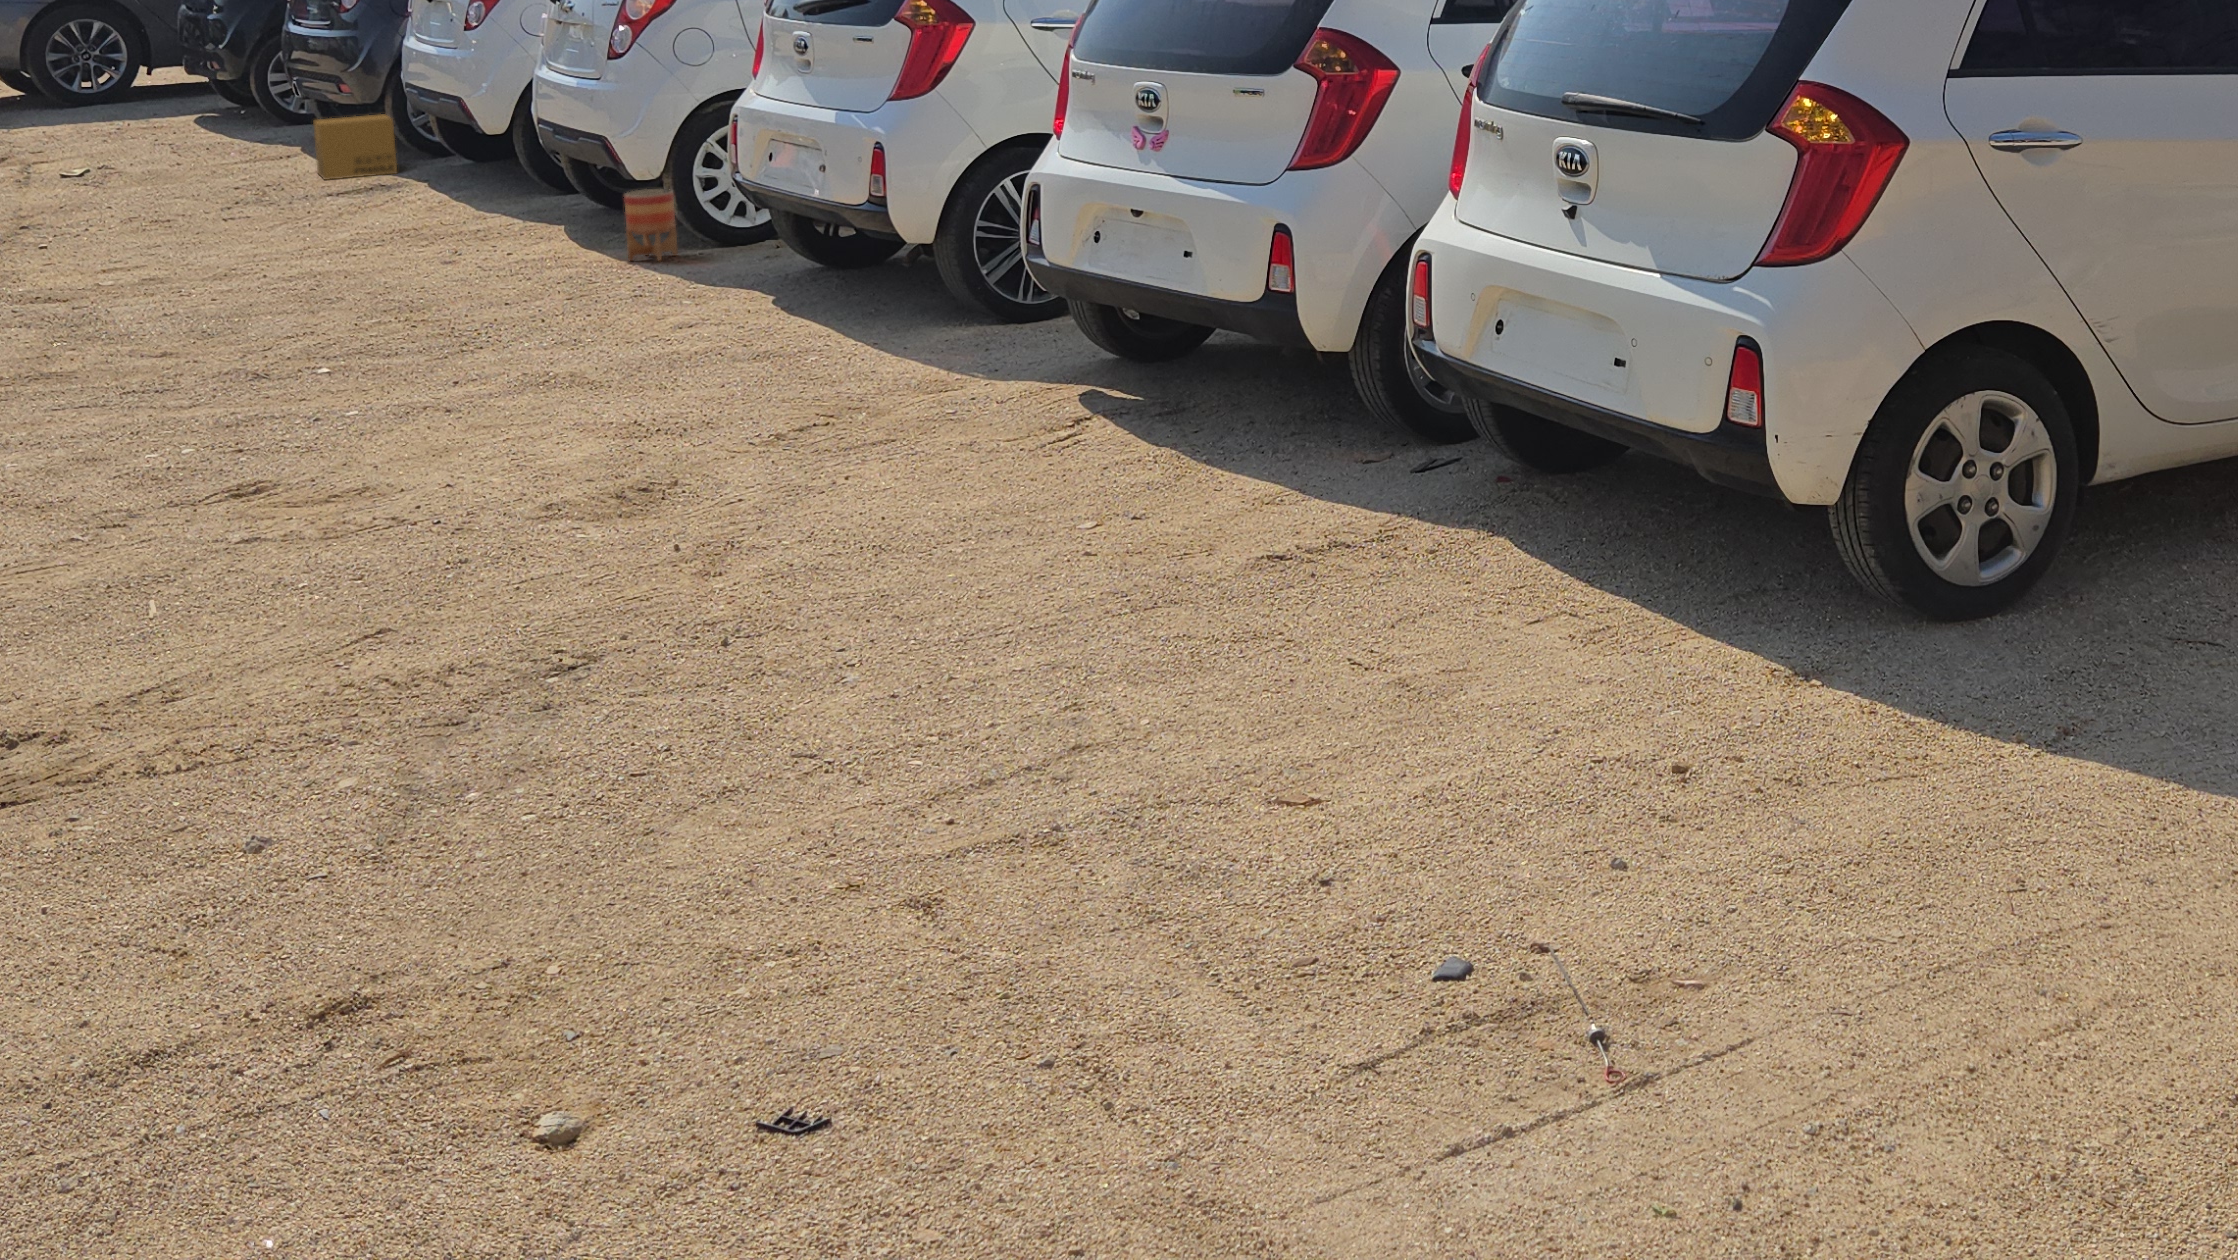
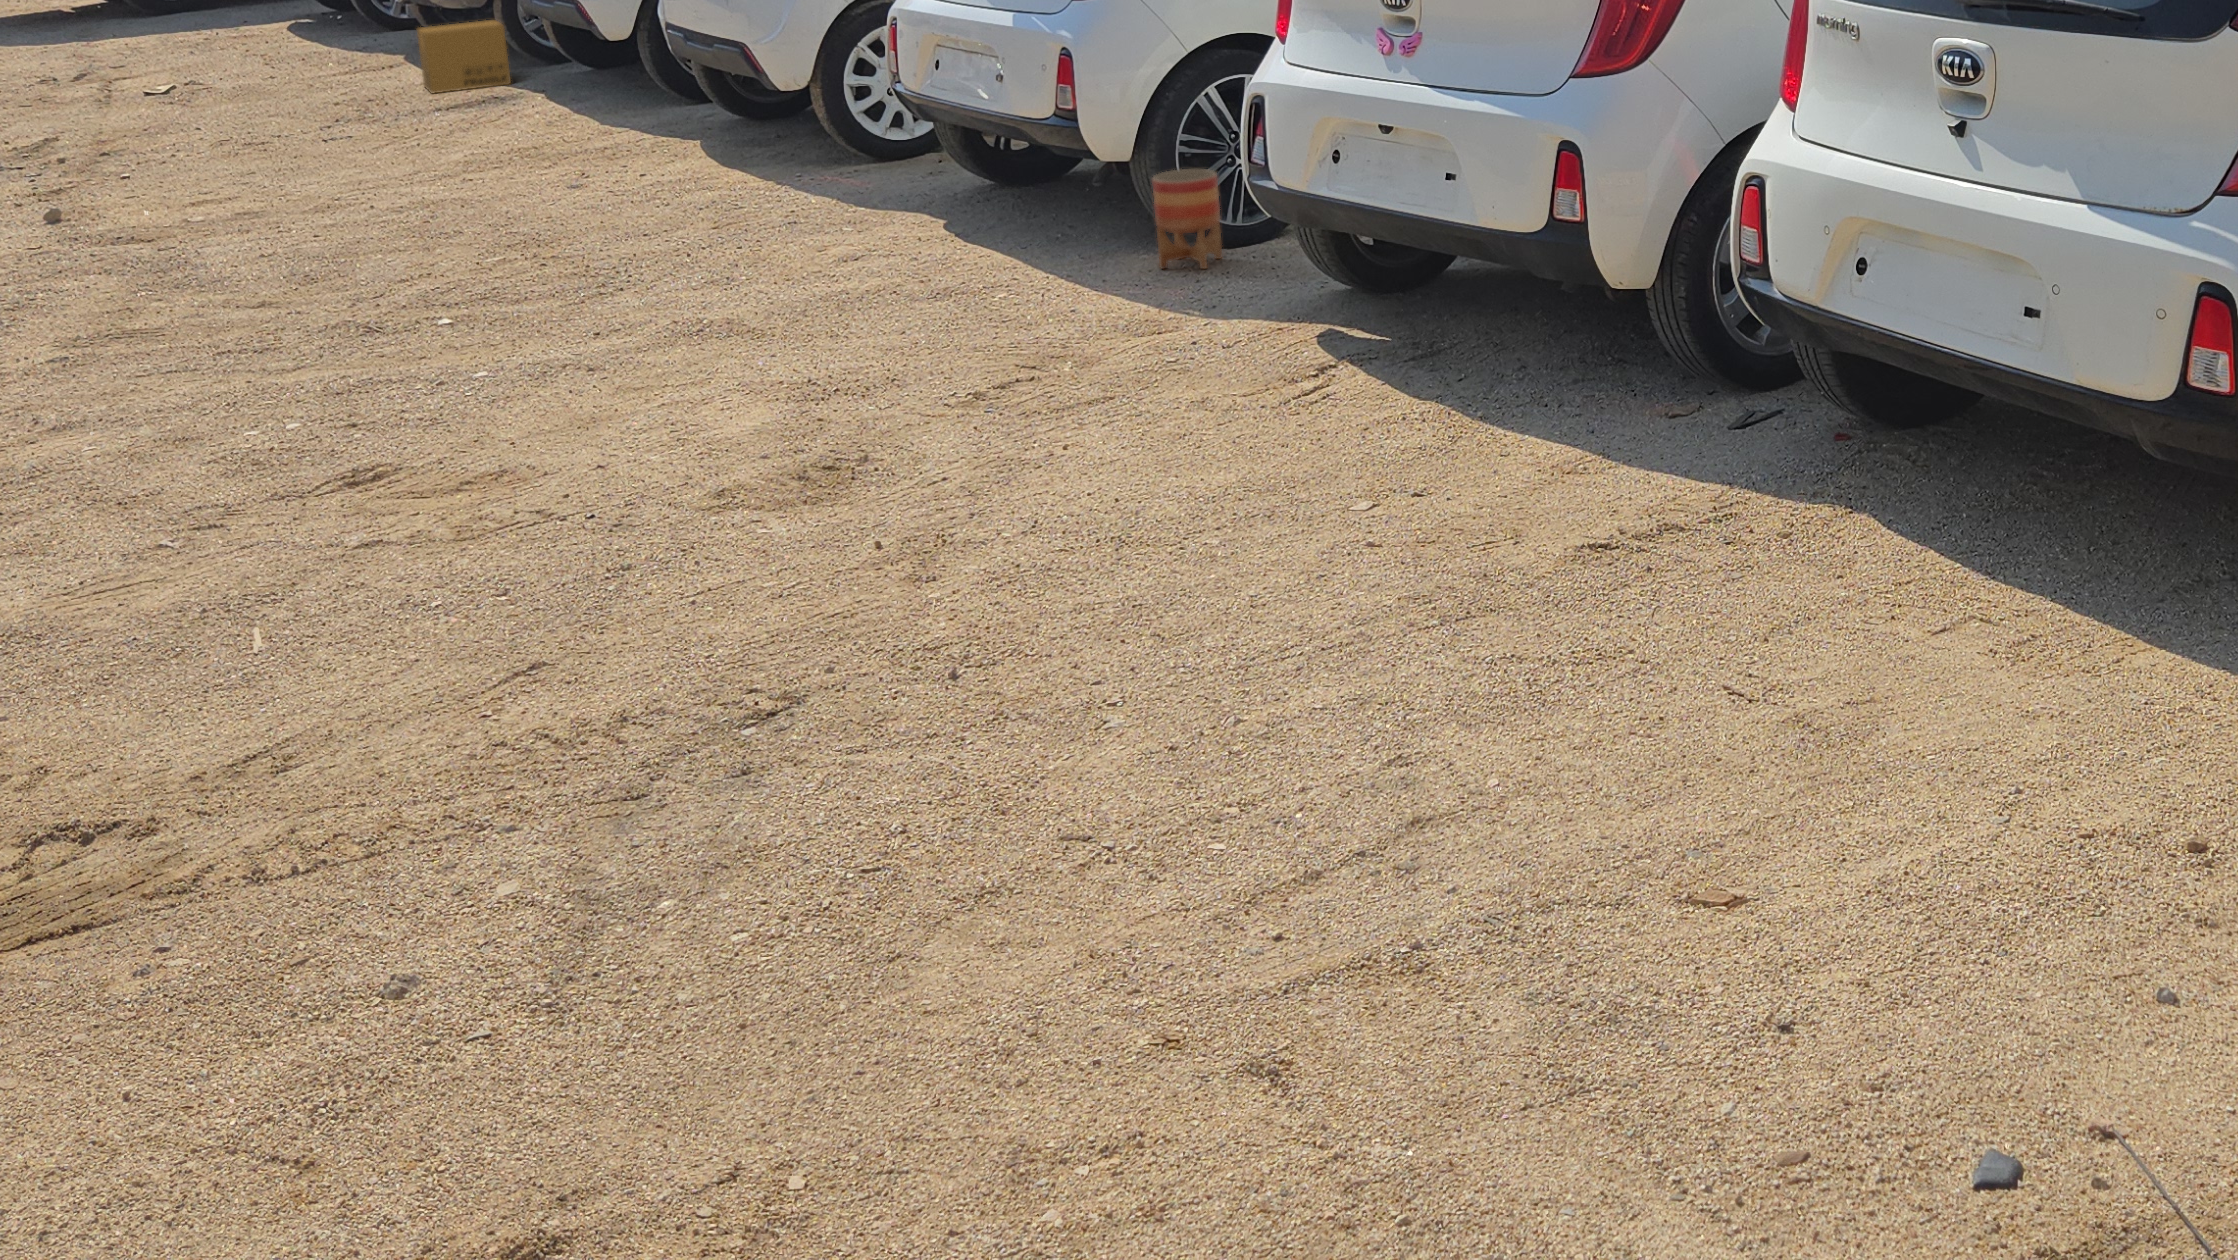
planter: present [624,189,678,261] -> present [1152,169,1222,269]

